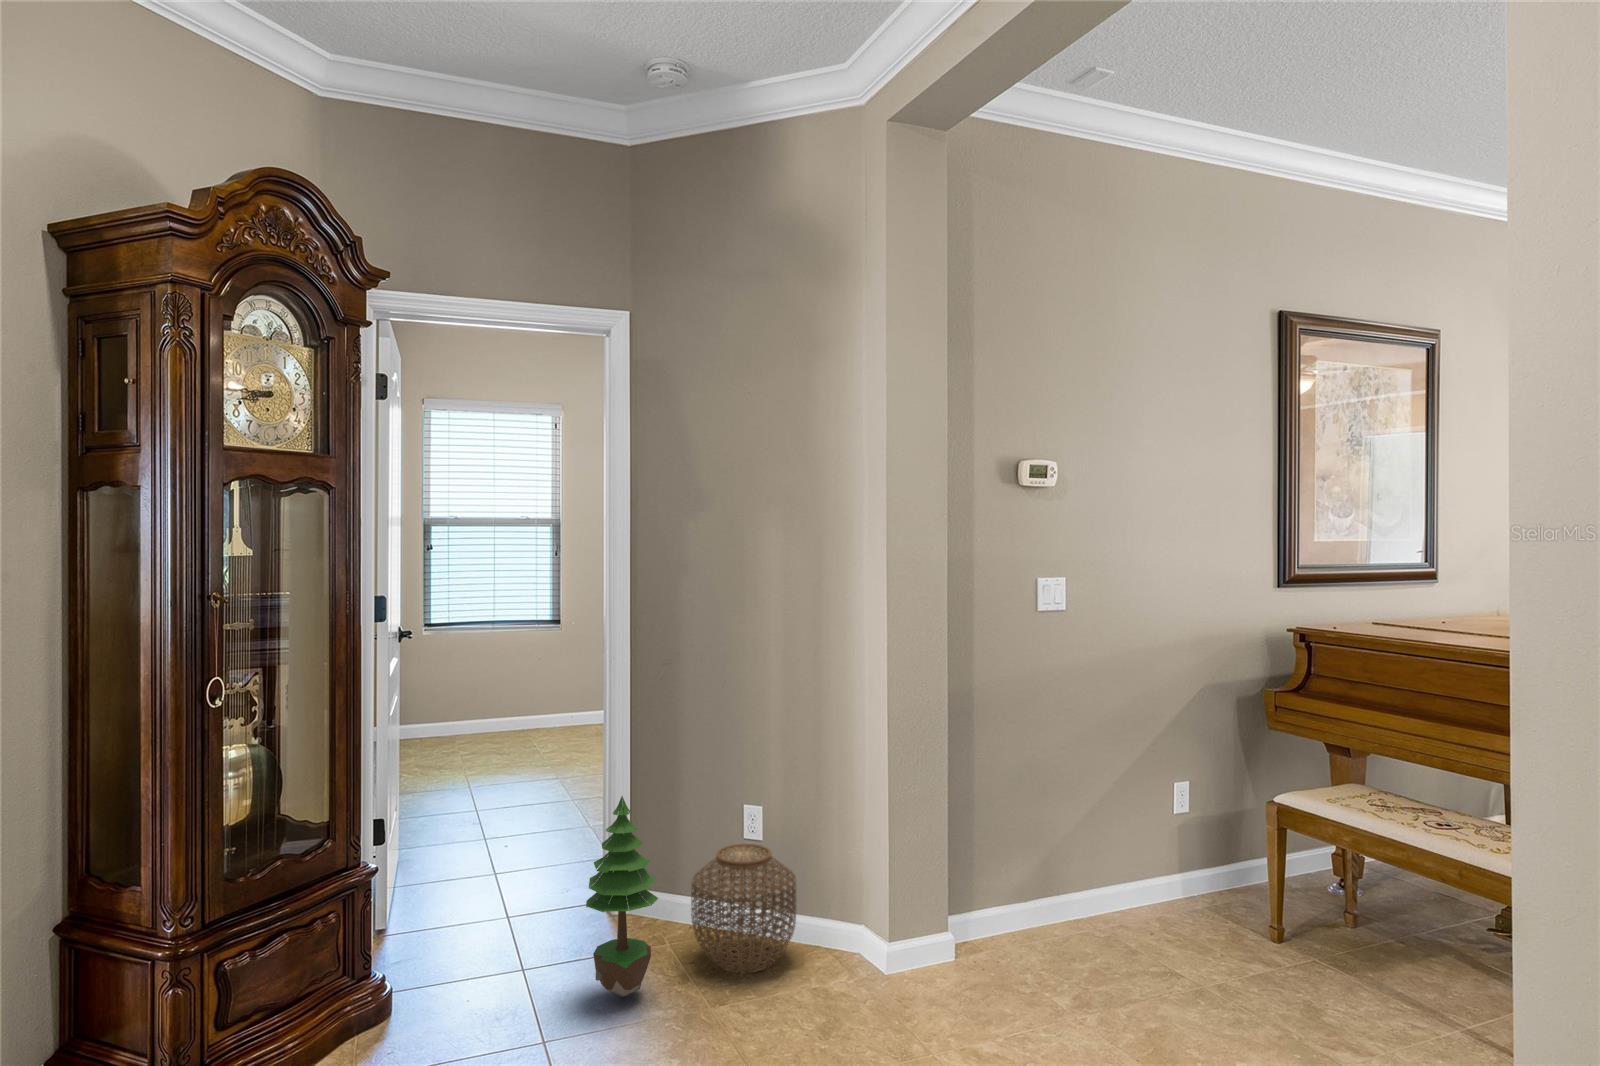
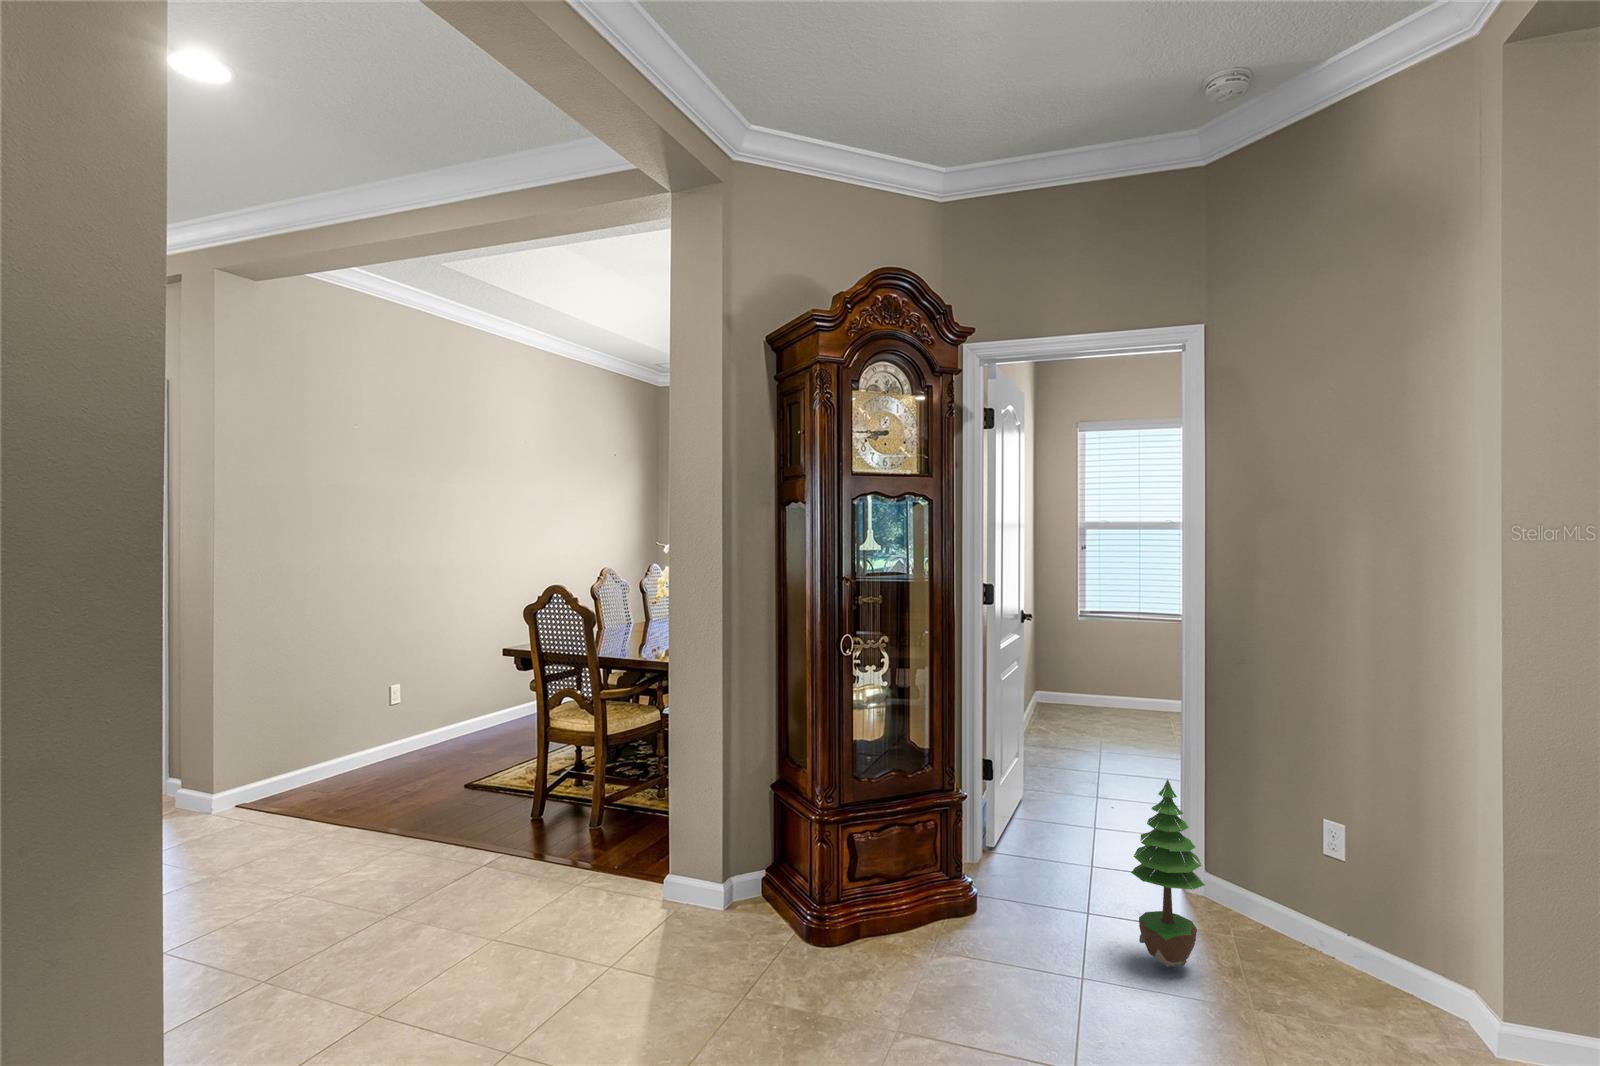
woven basket: present [691,844,796,973] -> none [1251,855,1379,995]

